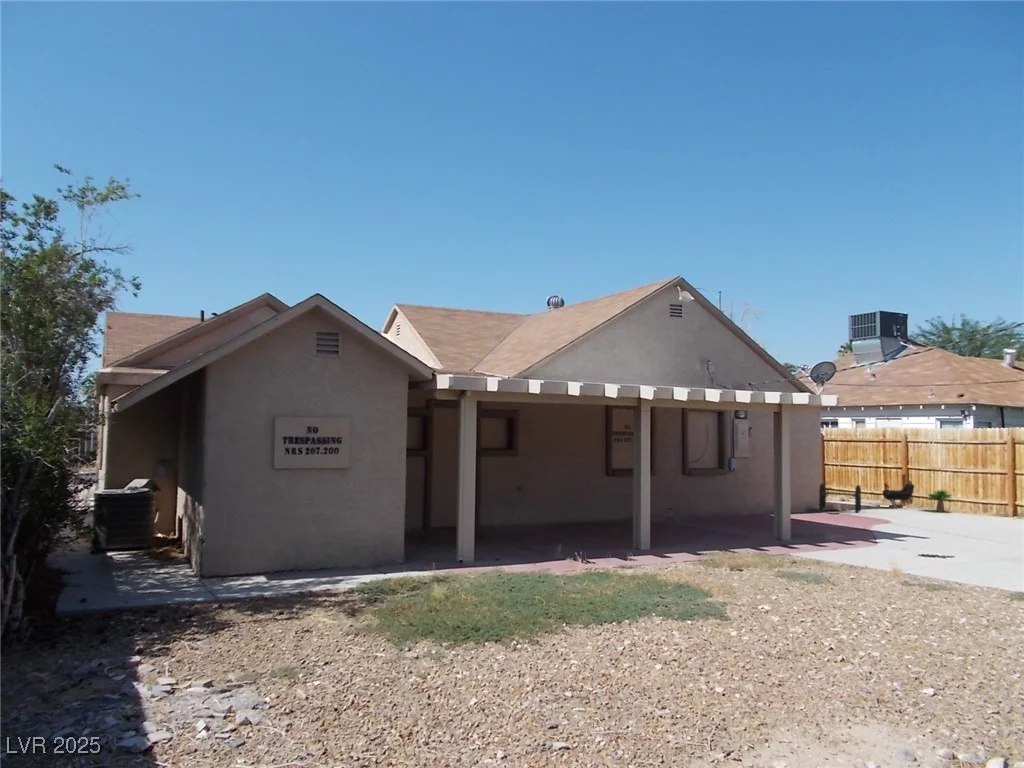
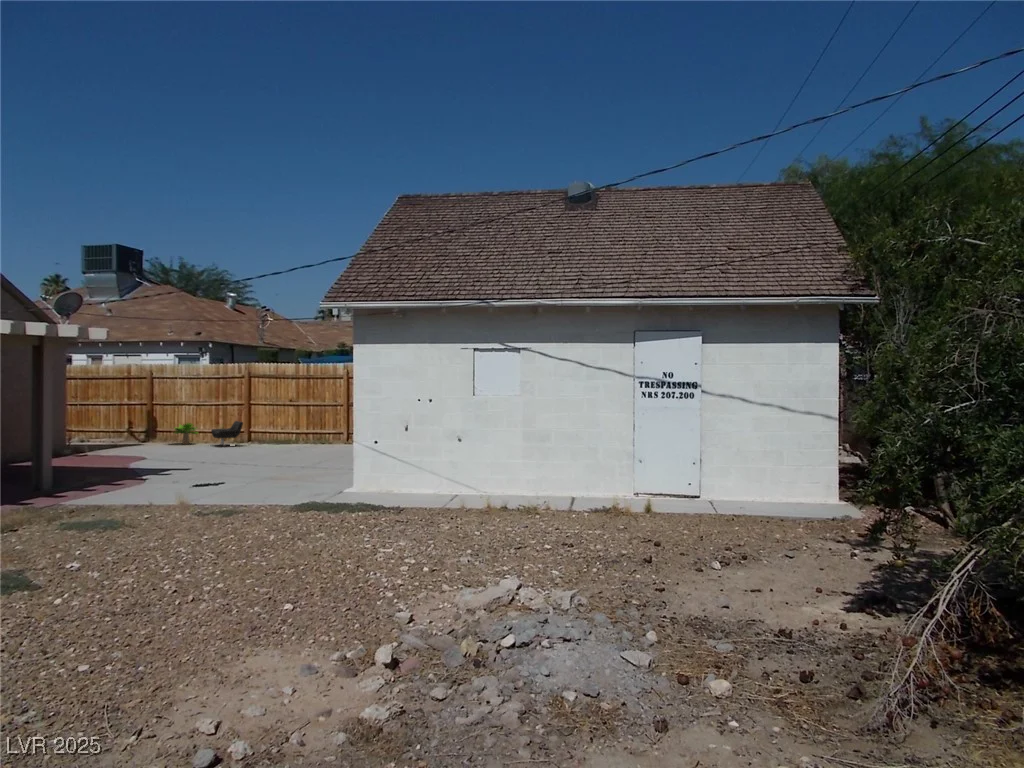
bench: present [819,483,861,513] -> none [64,423,110,453]
lounge chair: present [883,483,914,507] -> present [211,421,243,446]

